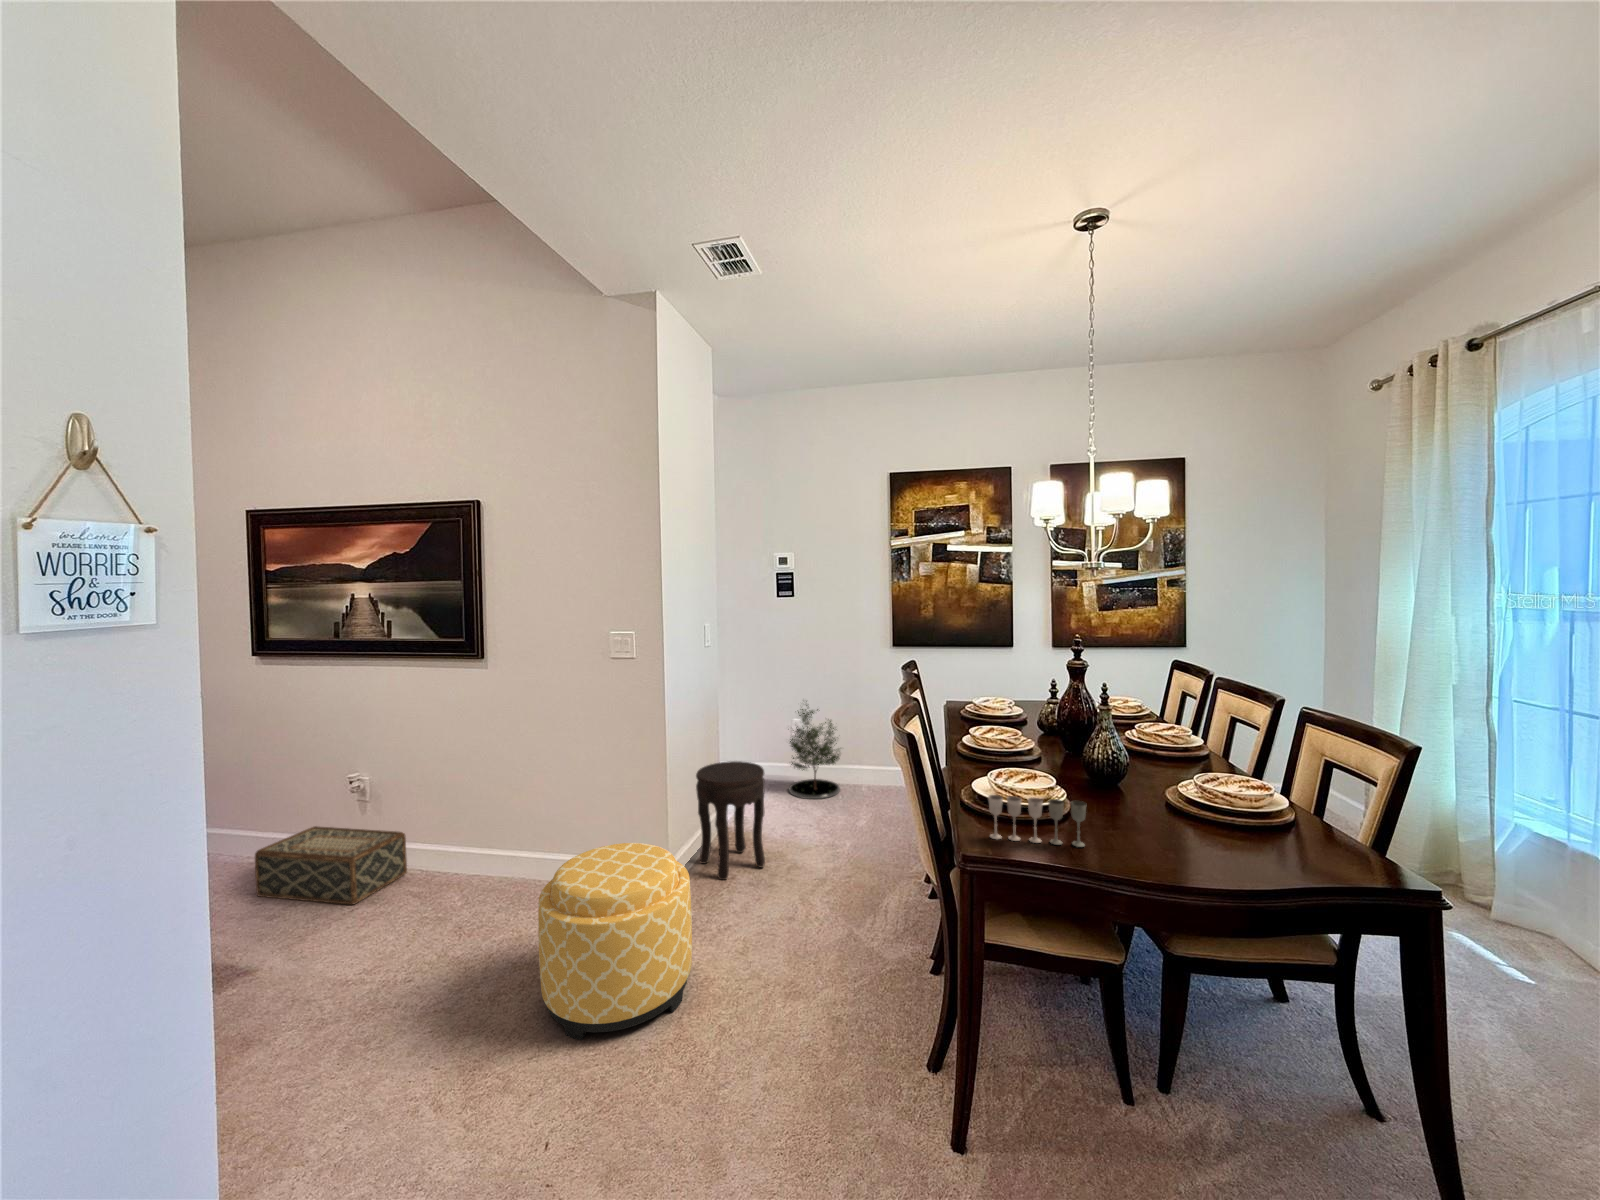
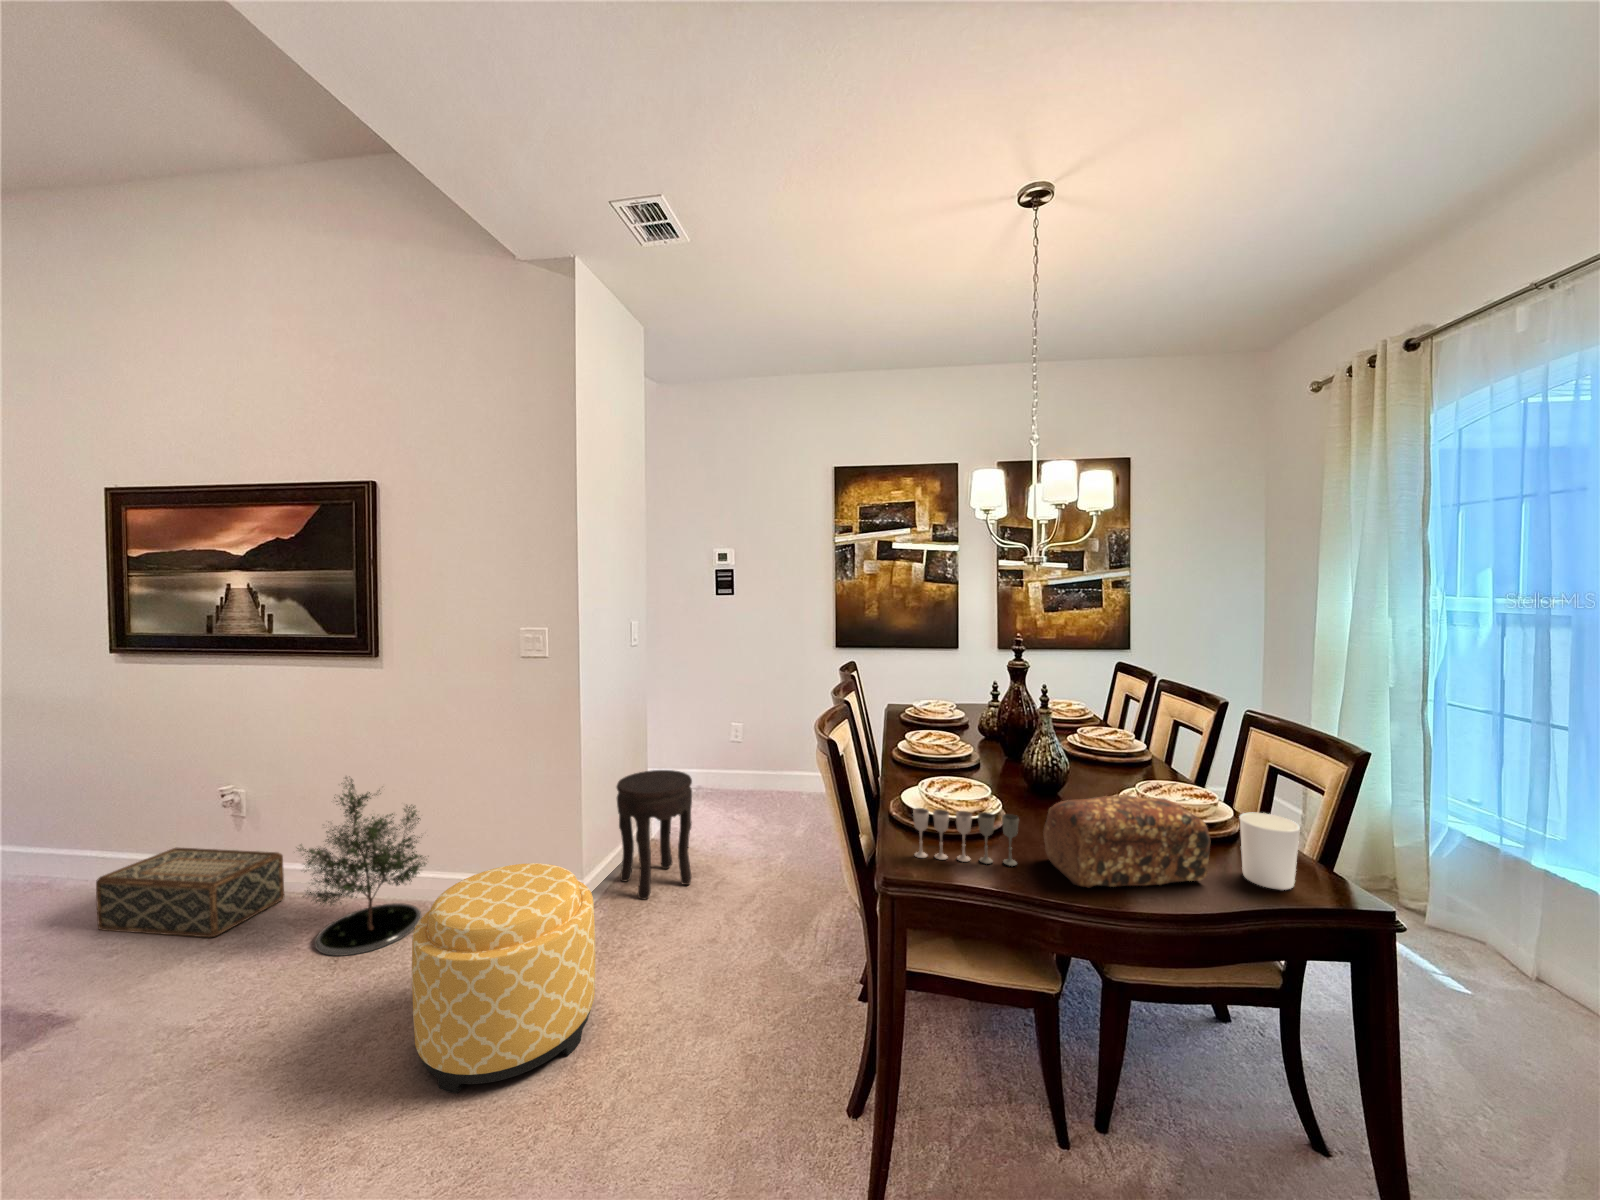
potted tree: present [789,701,840,799] -> present [297,777,425,956]
bread loaf: none [1109,785,1267,867] -> present [1043,795,1210,888]
candle holder: none [1295,802,1353,872] -> present [1240,813,1300,890]

